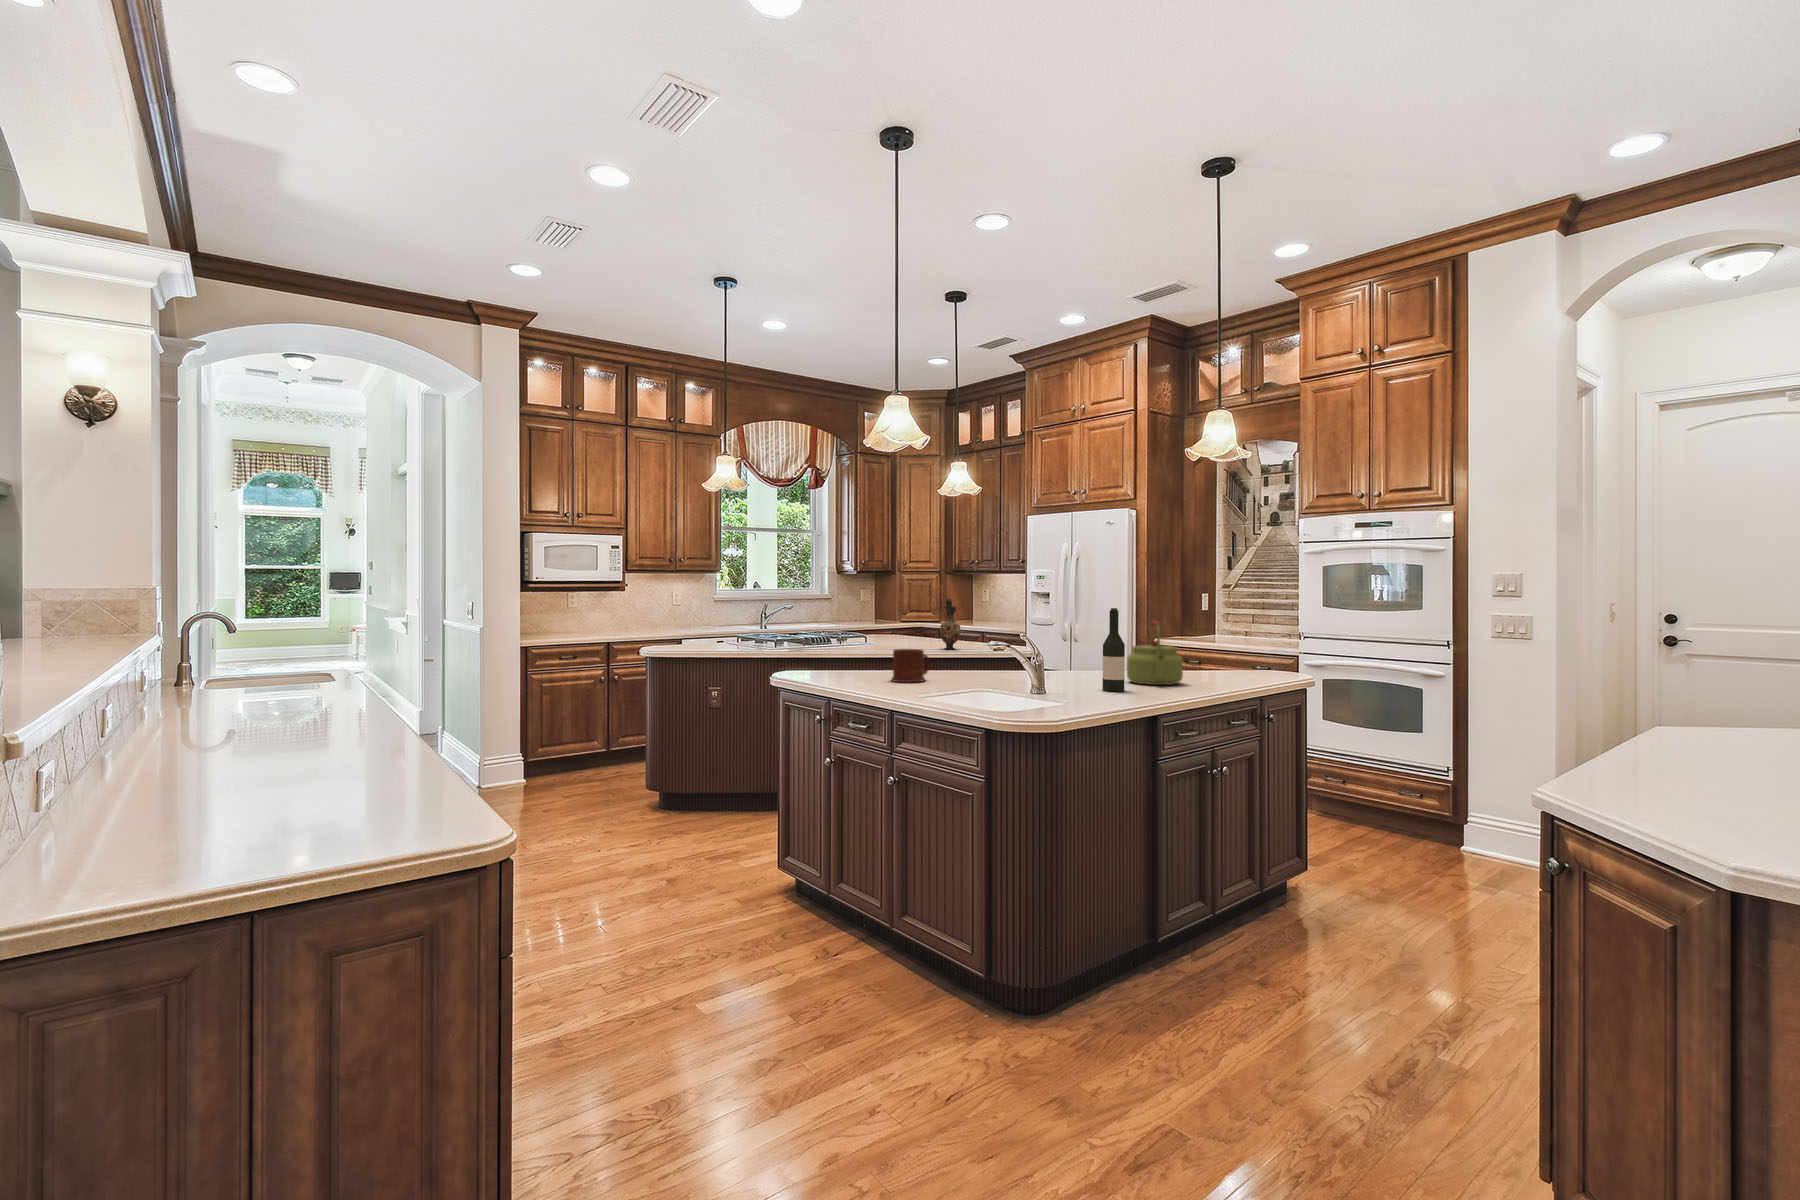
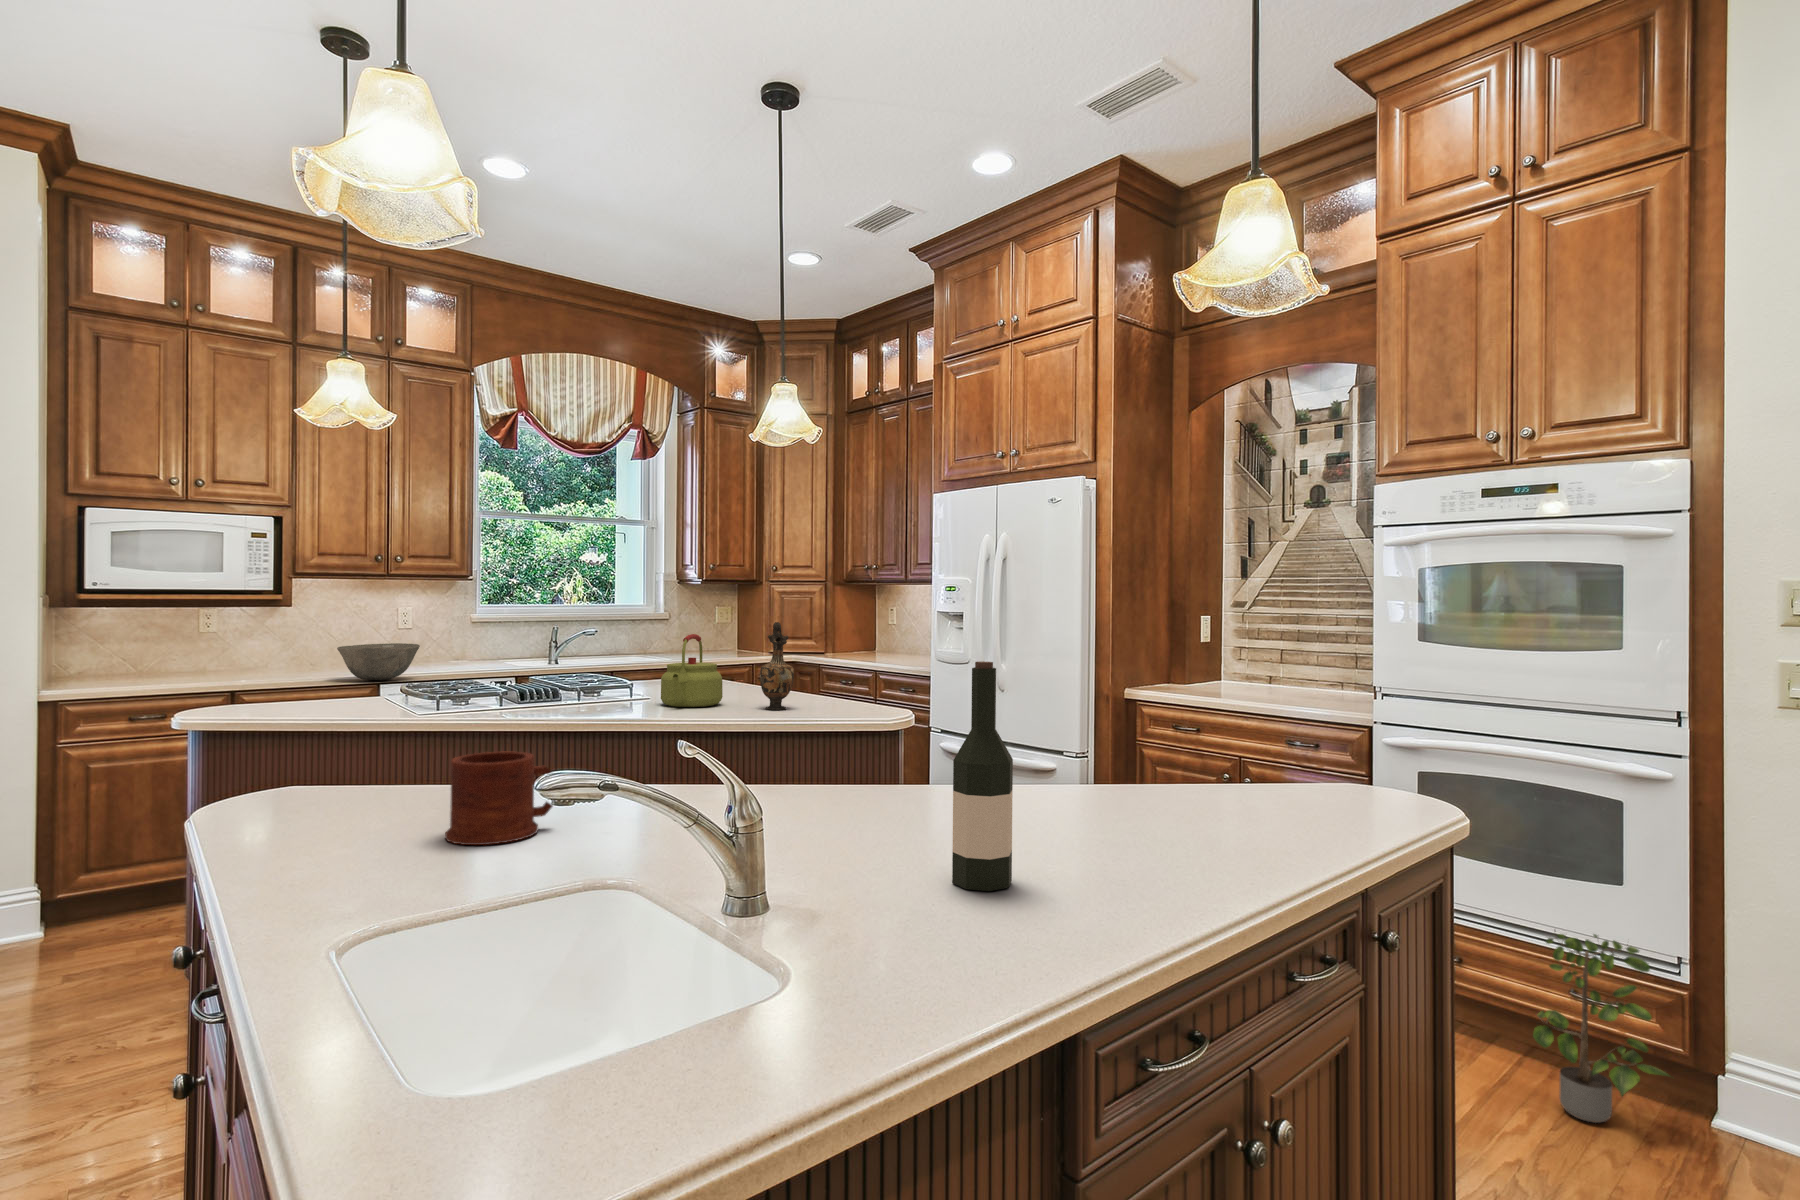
bowl: none [661,615,708,637] -> present [337,643,420,680]
kettle: present [1127,620,1183,685] -> present [661,634,723,707]
potted plant: none [1371,753,1436,848] -> present [1533,934,1669,1123]

